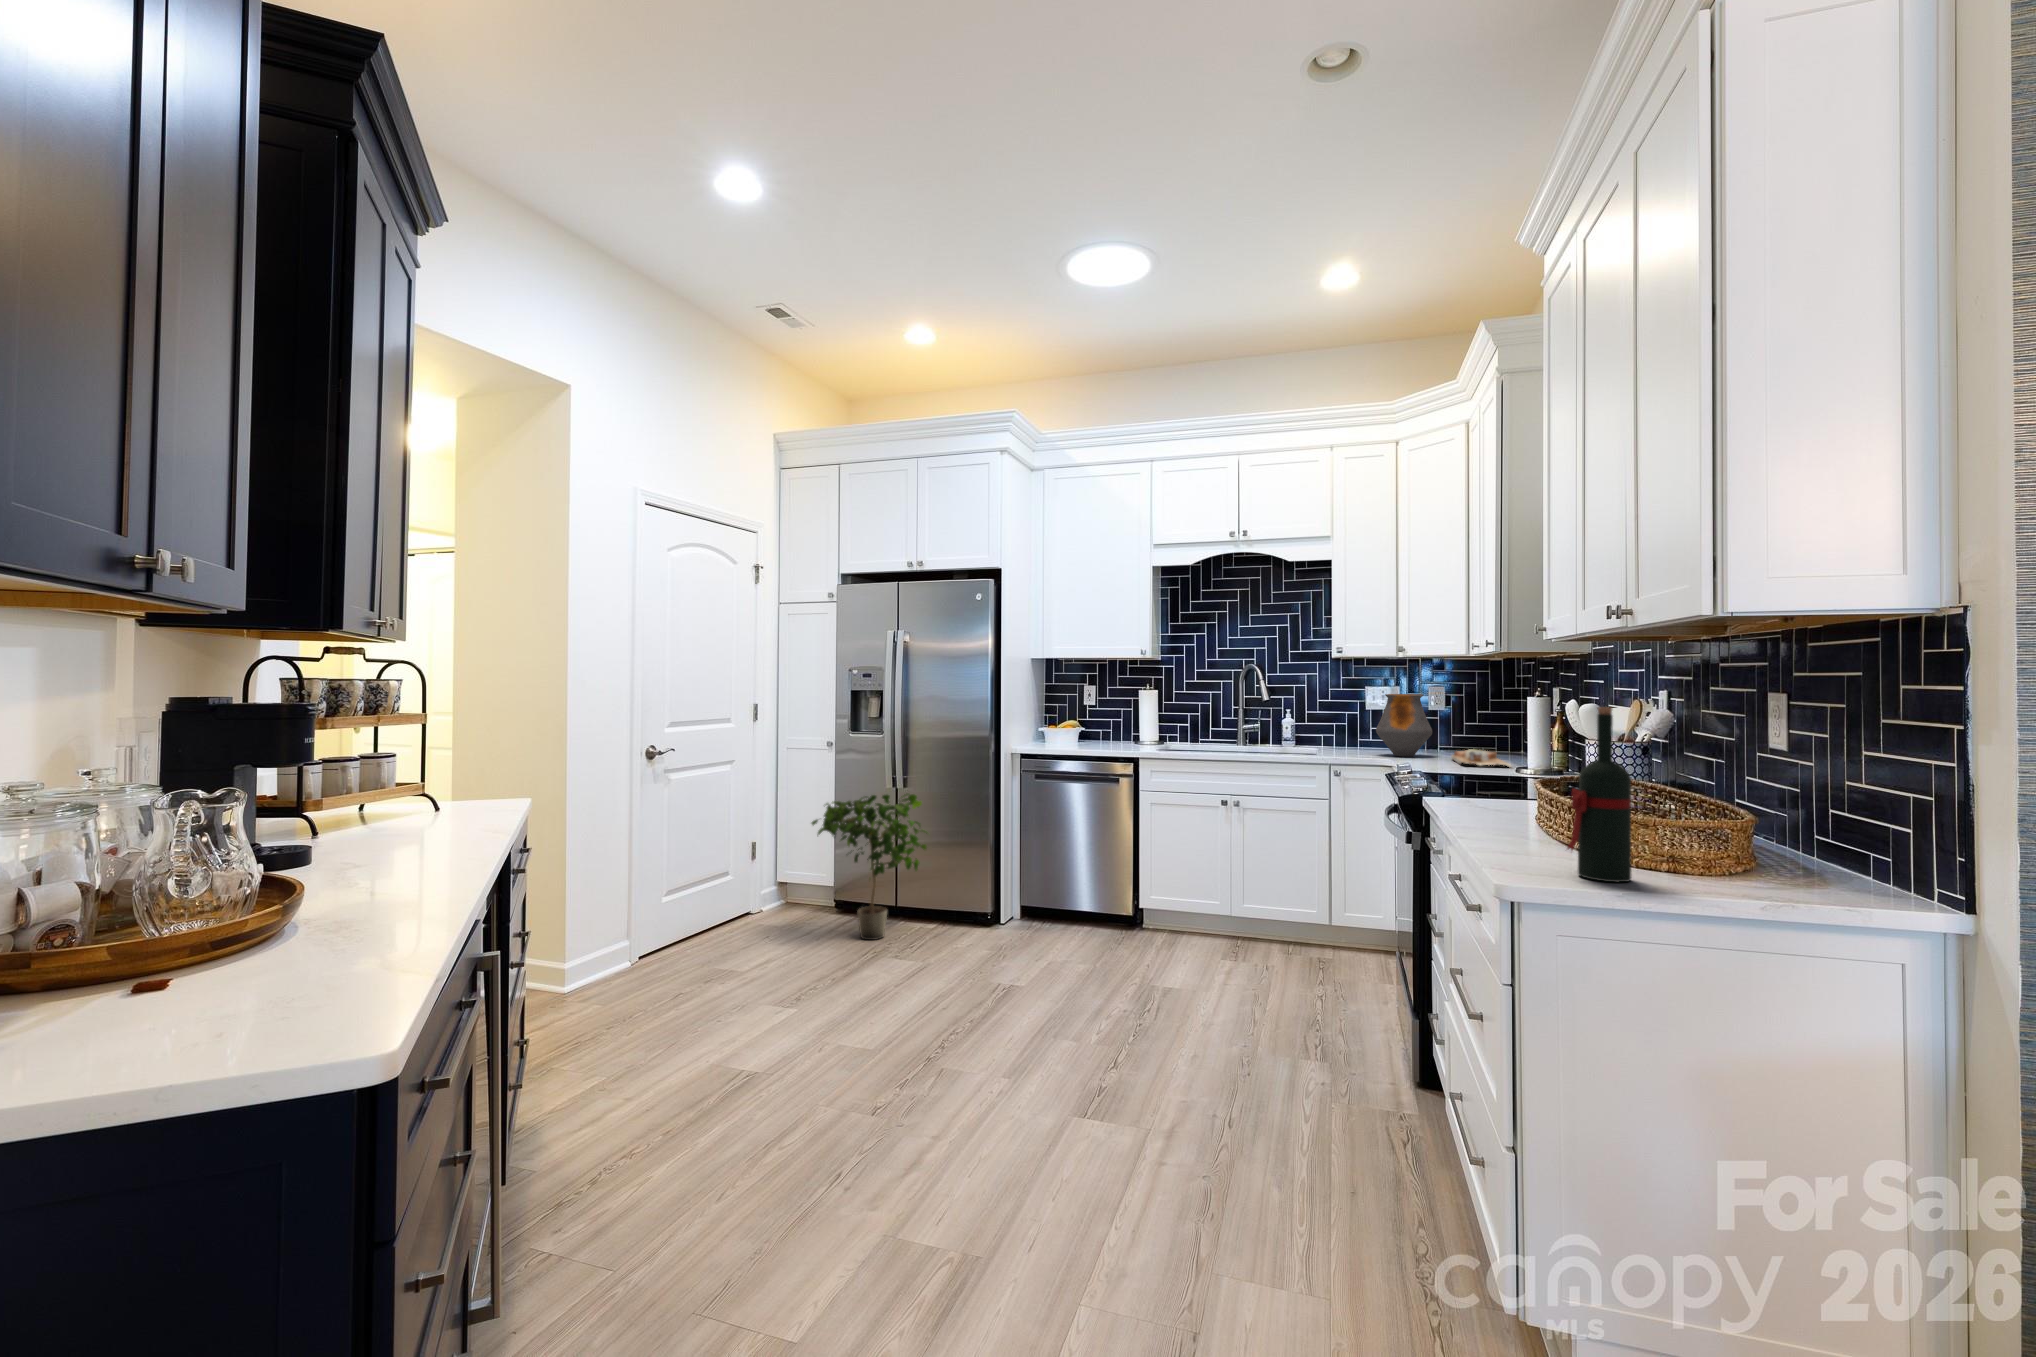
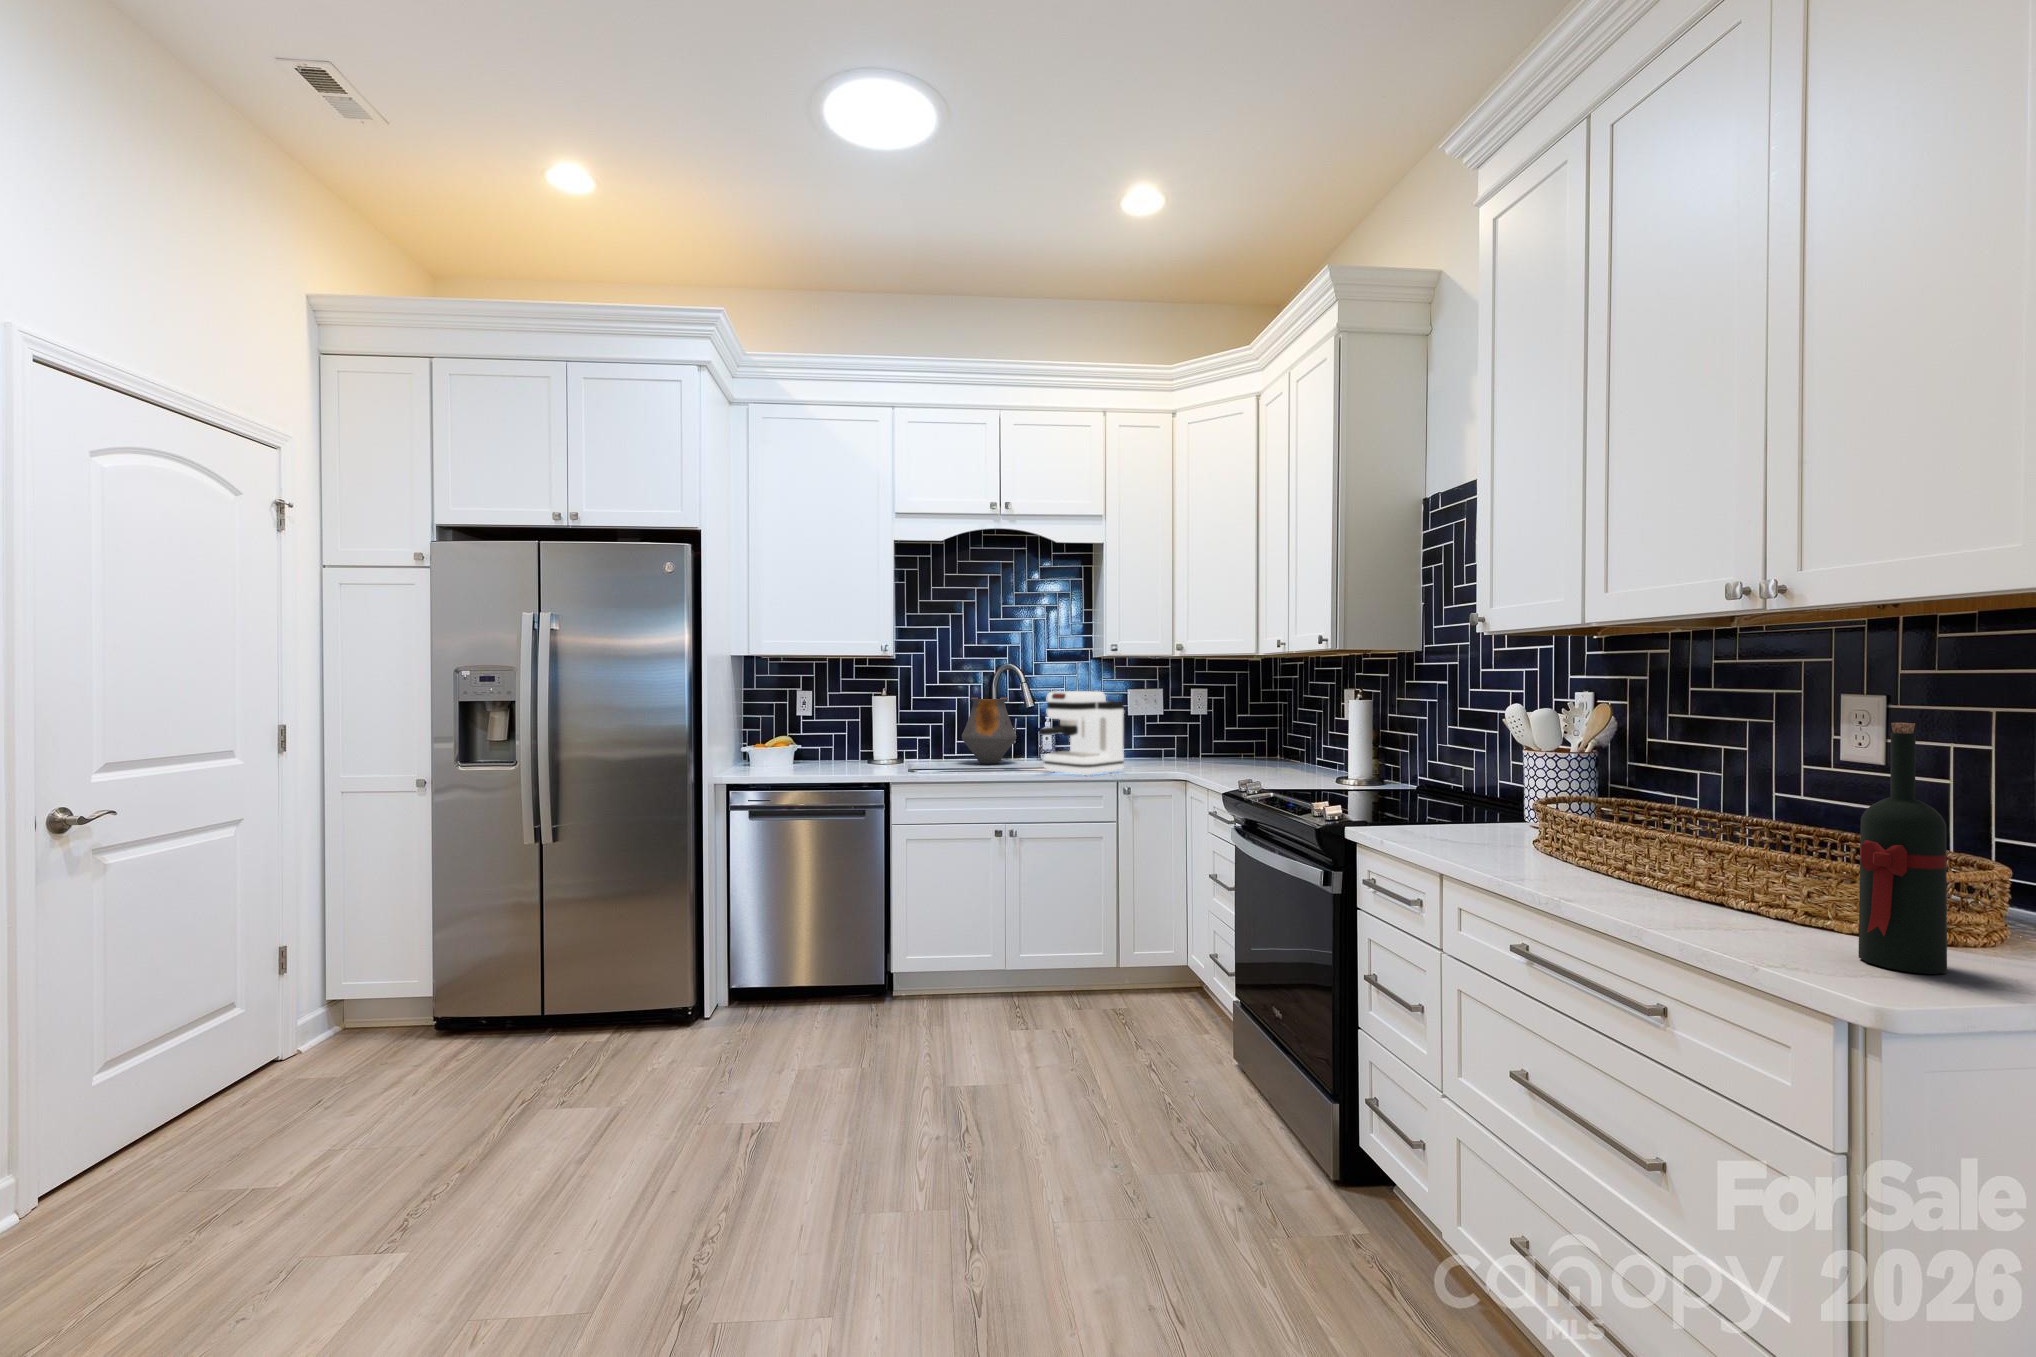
coffee maker: none [1257,688,1338,761] -> present [1039,691,1124,776]
vase: present [1376,694,1432,757] -> present [962,697,1016,764]
cutting board: present [1452,749,1512,768] -> none [1228,755,1307,775]
potted plant: present [812,794,927,940] -> none [393,851,602,1083]

